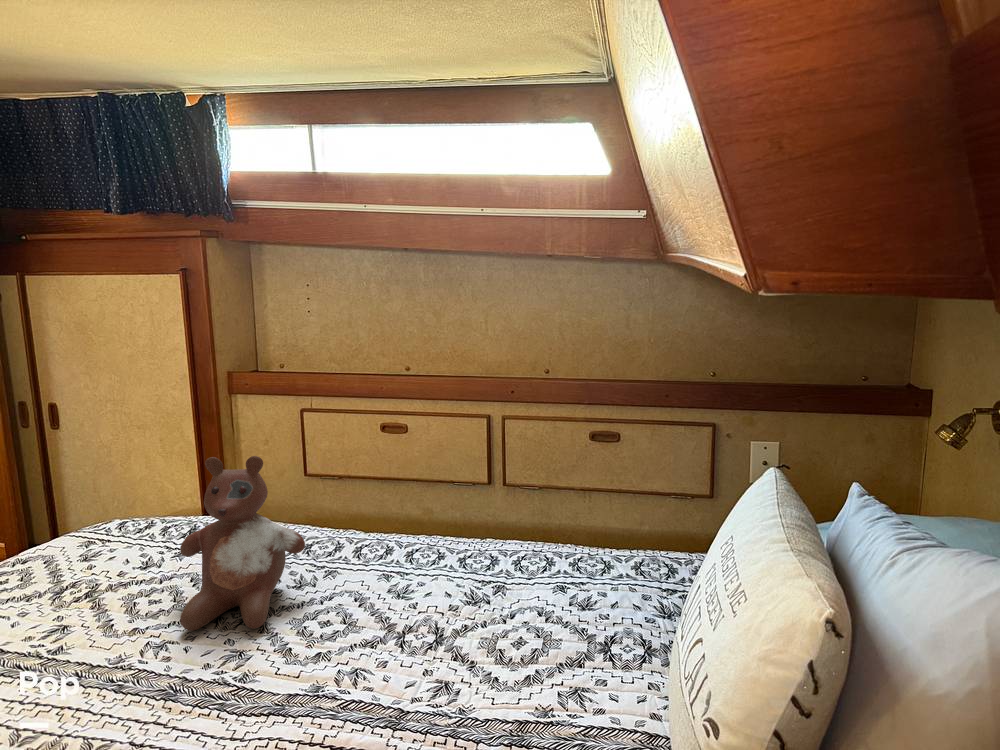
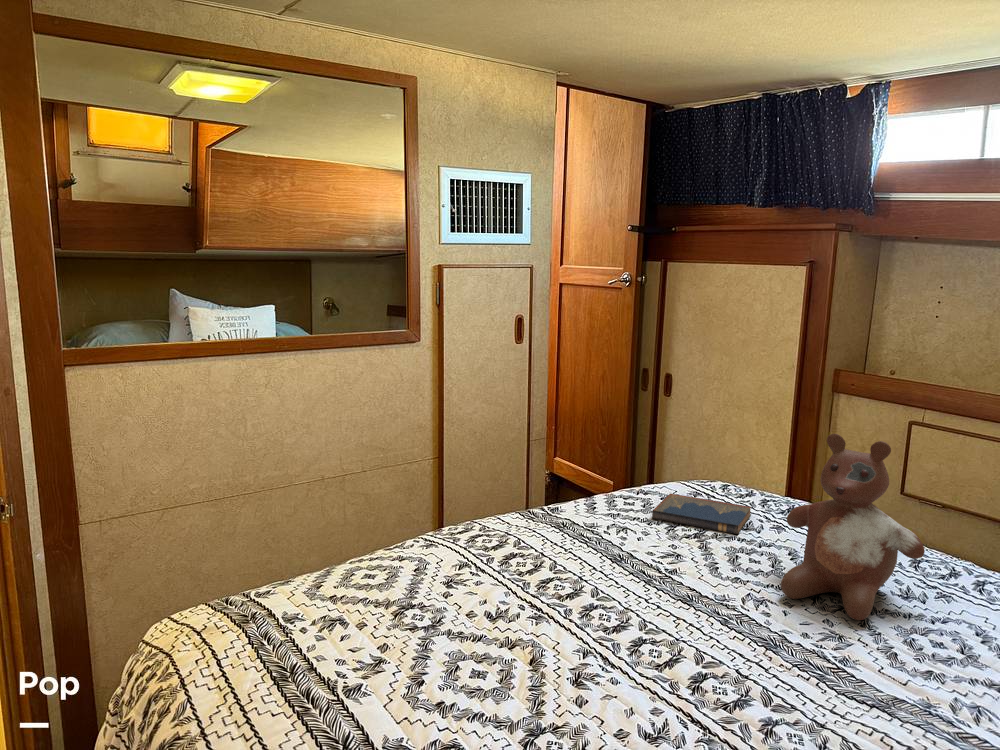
hardcover book: none [29,541,153,590] -> present [652,493,751,534]

